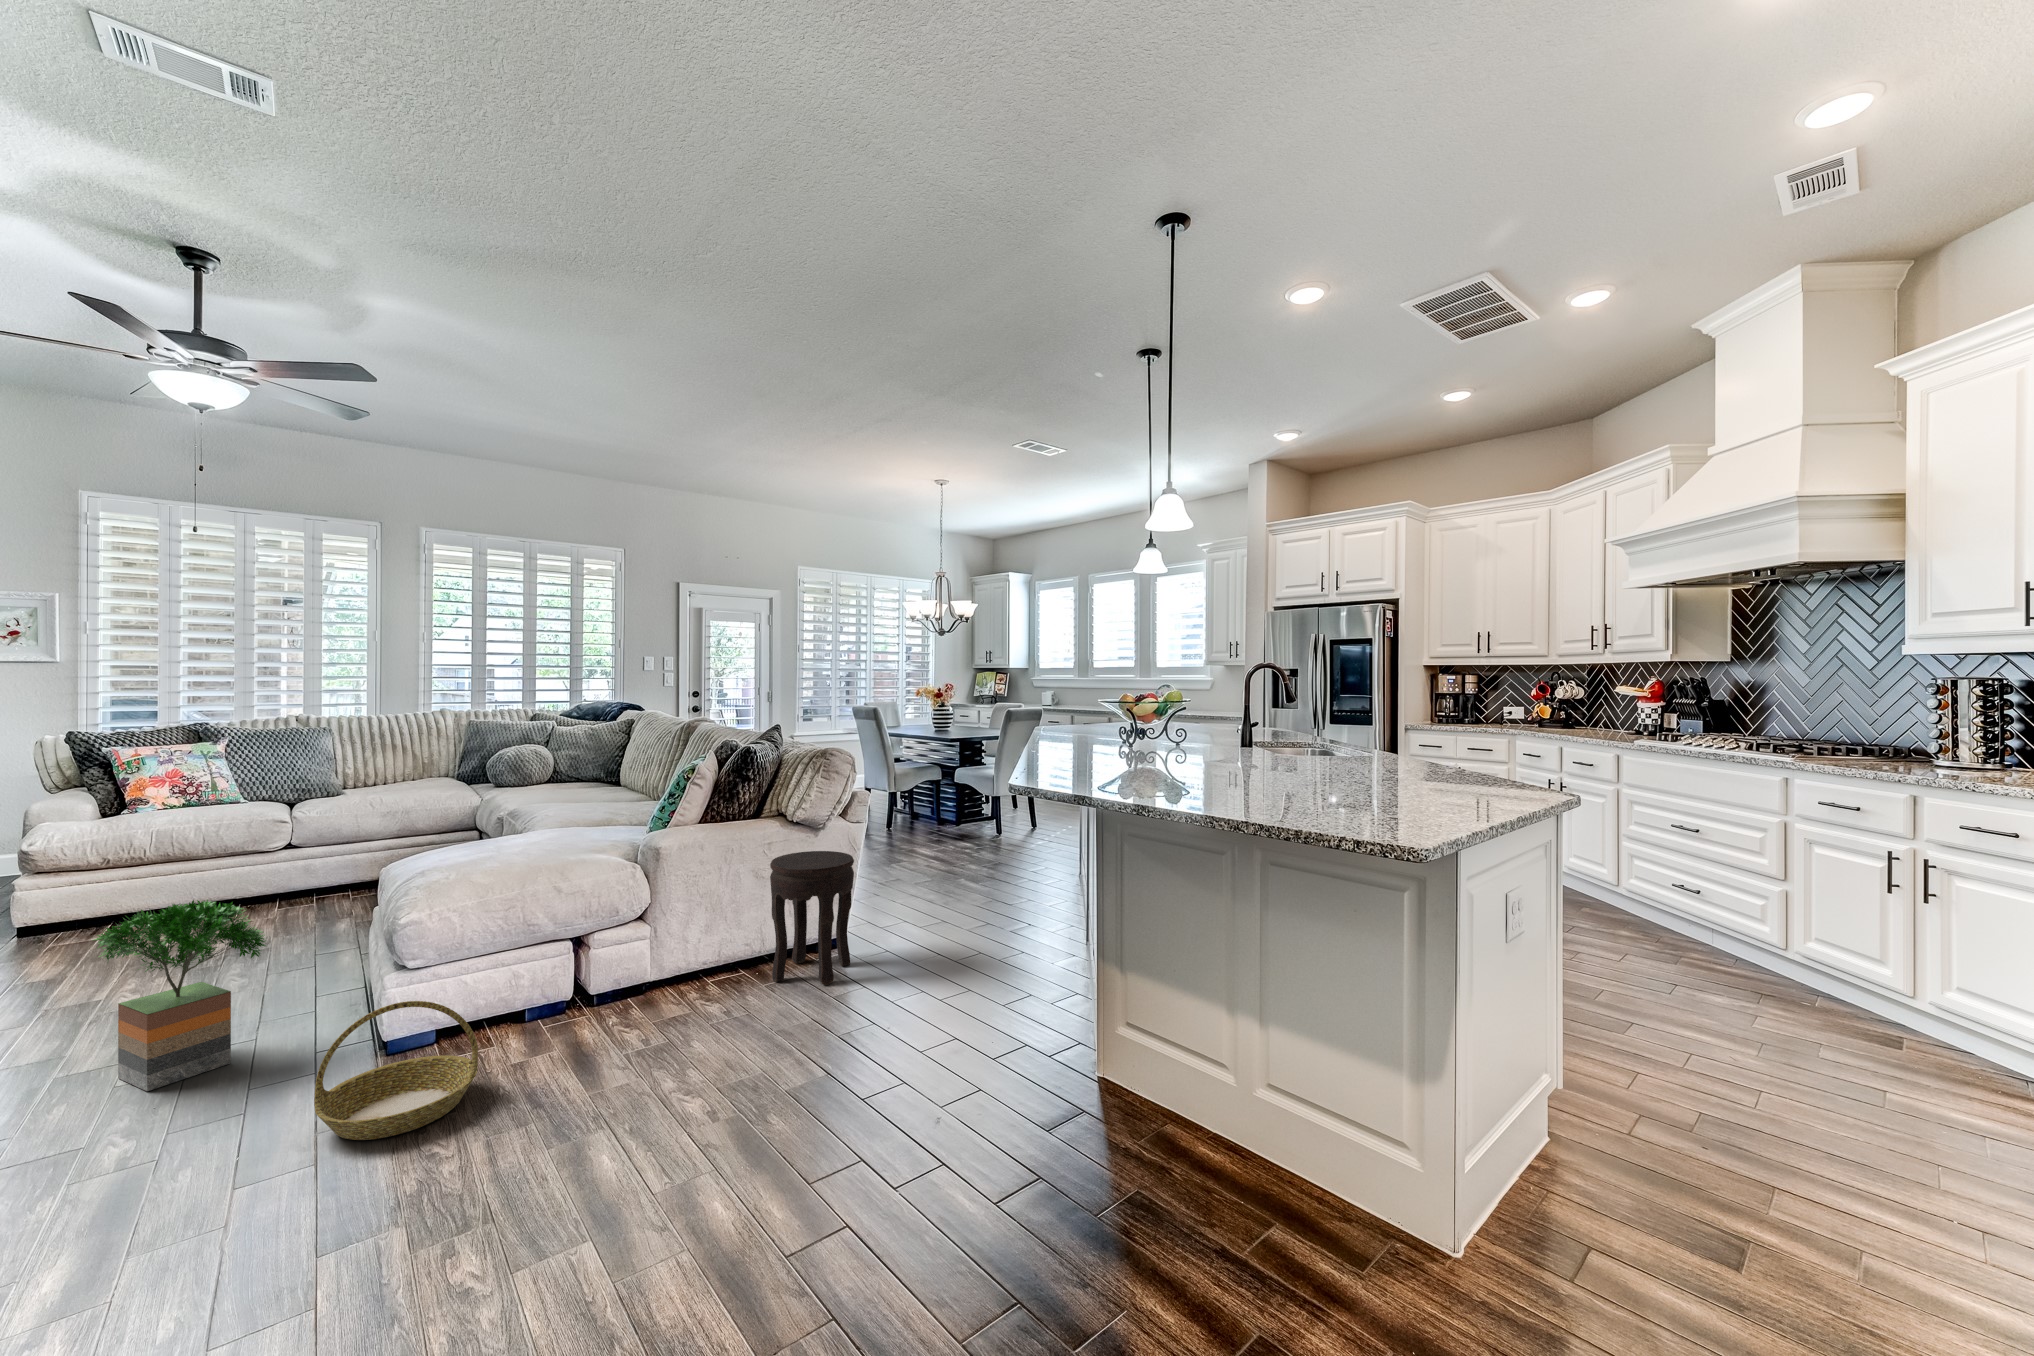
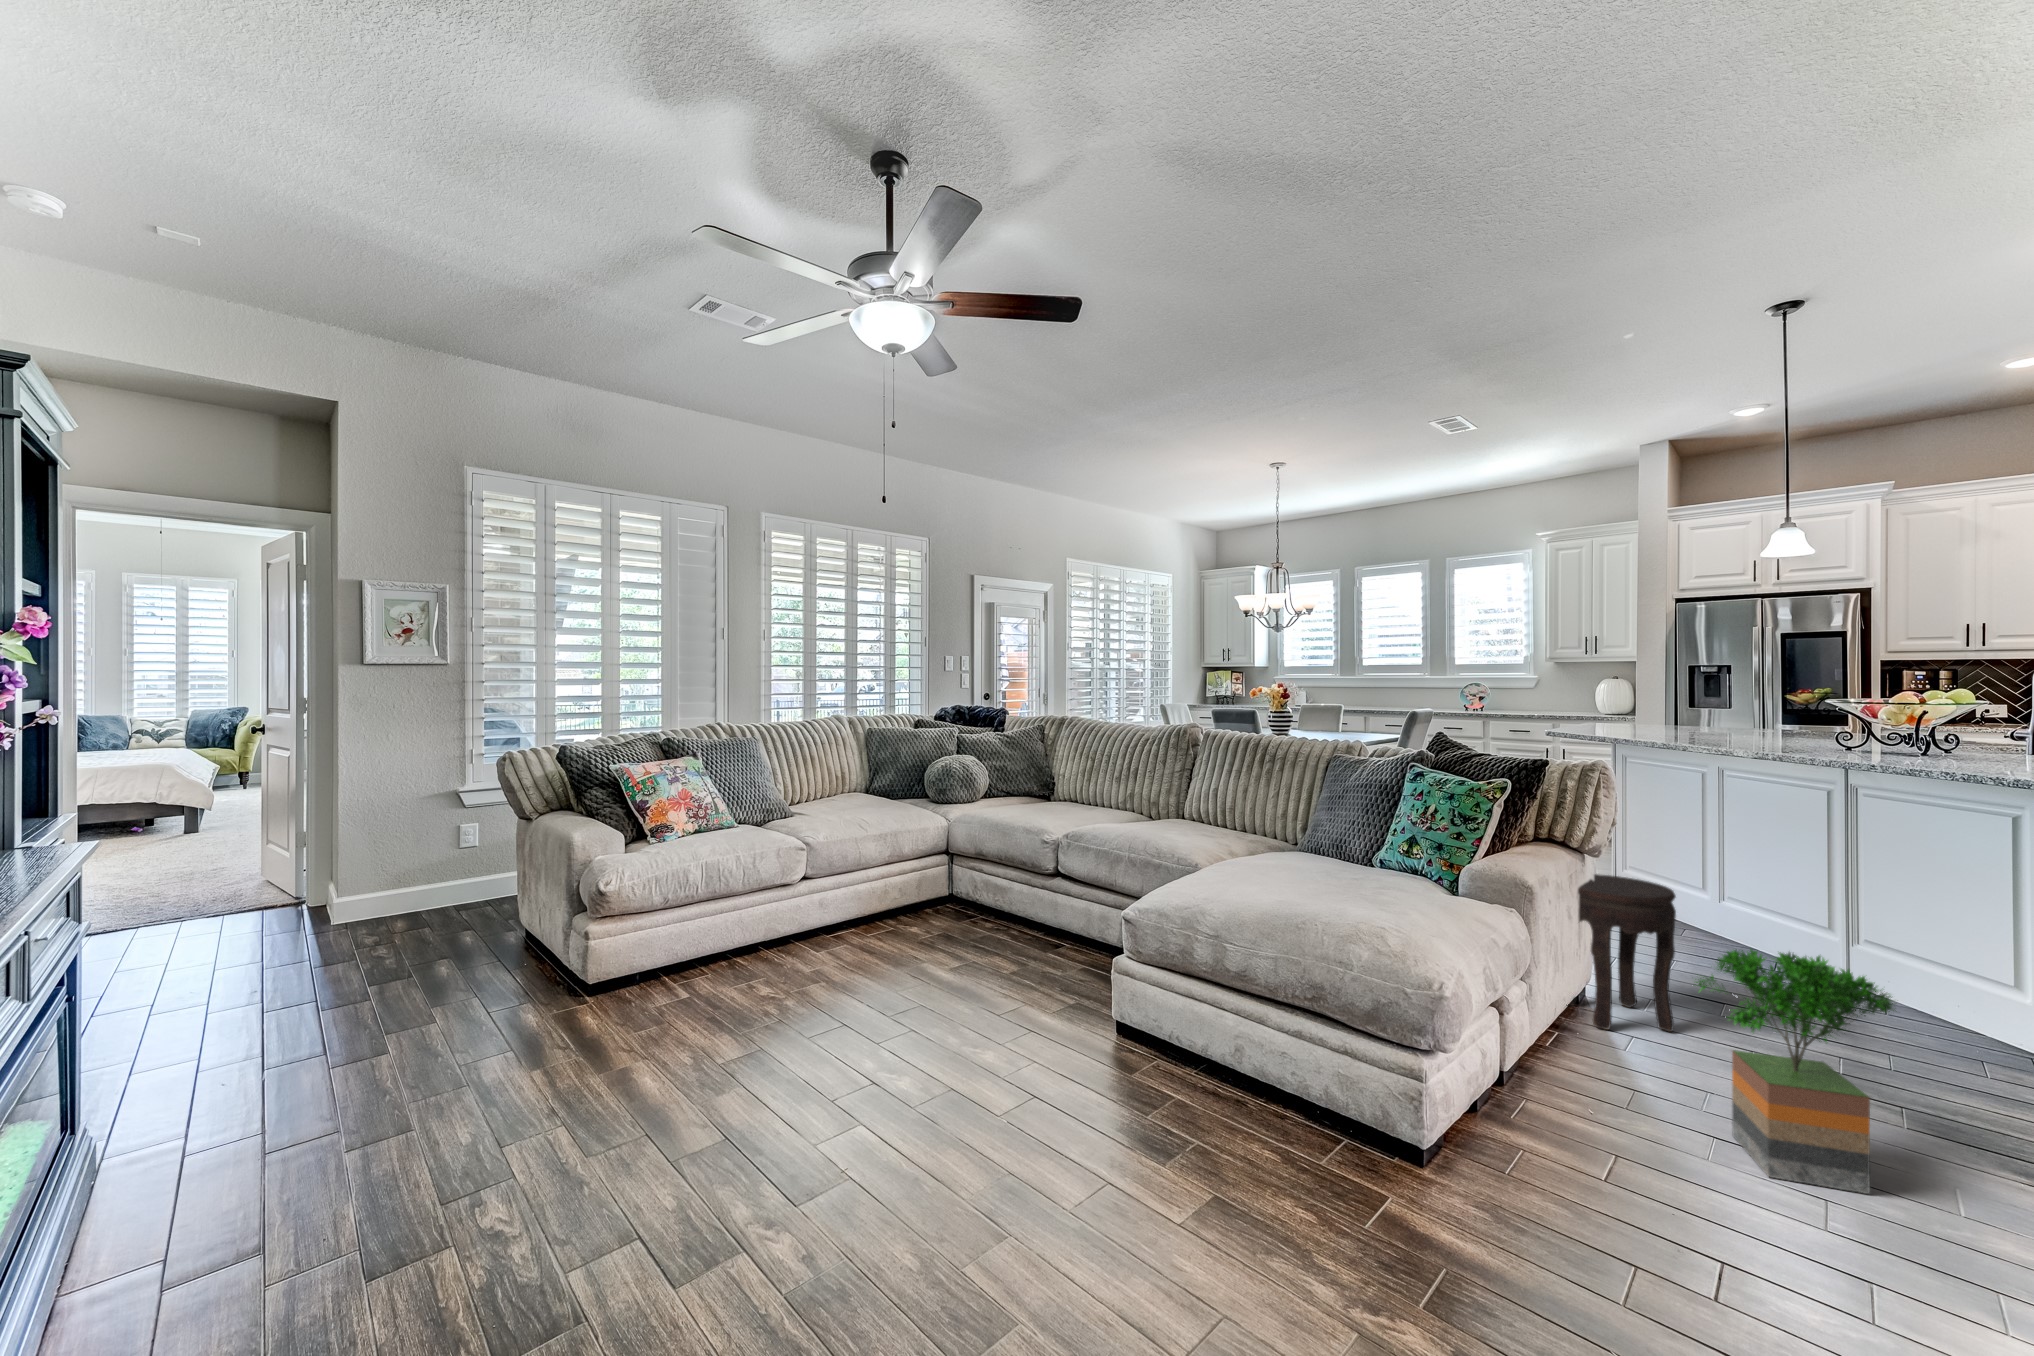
potted tree: present [94,900,266,1091] -> present [1696,949,1895,1194]
basket: present [314,1001,478,1140] -> none [1510,1083,1713,1271]

